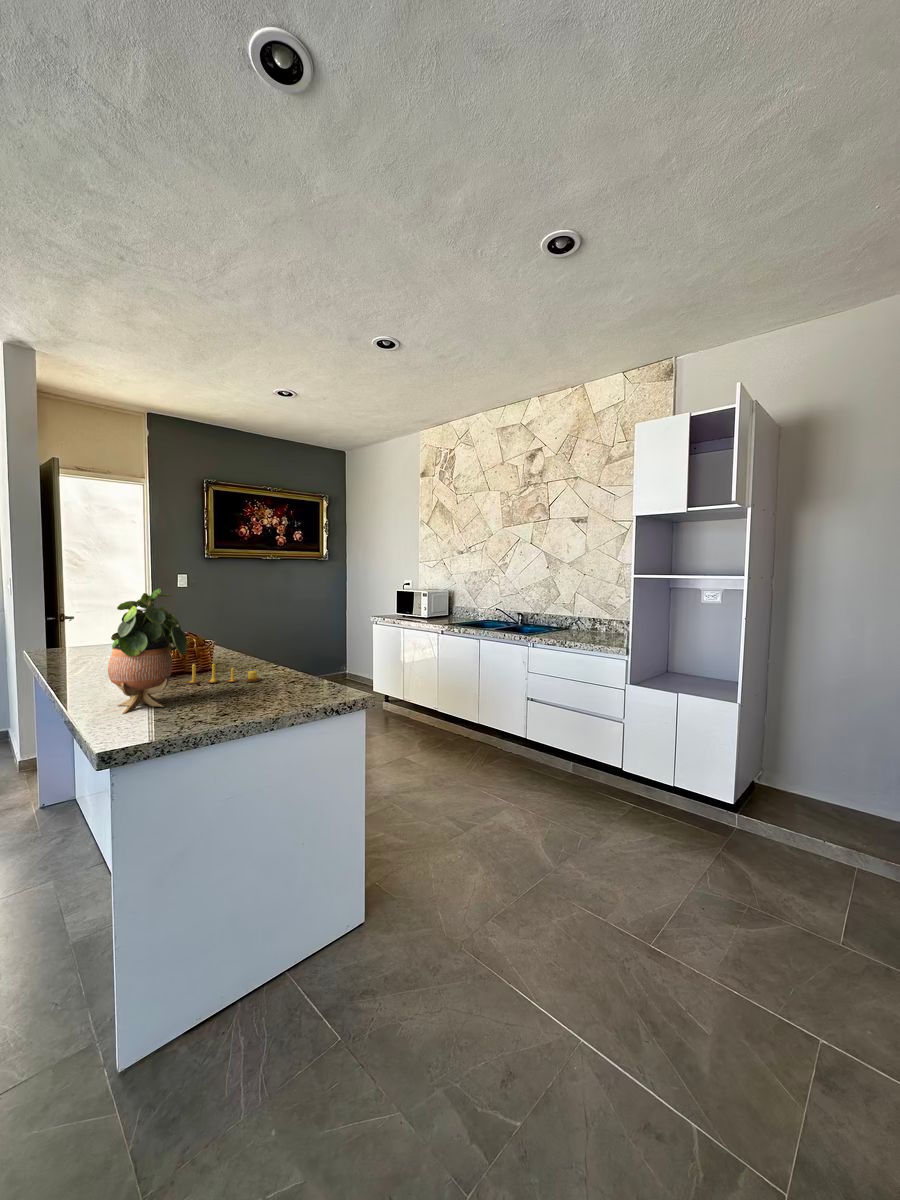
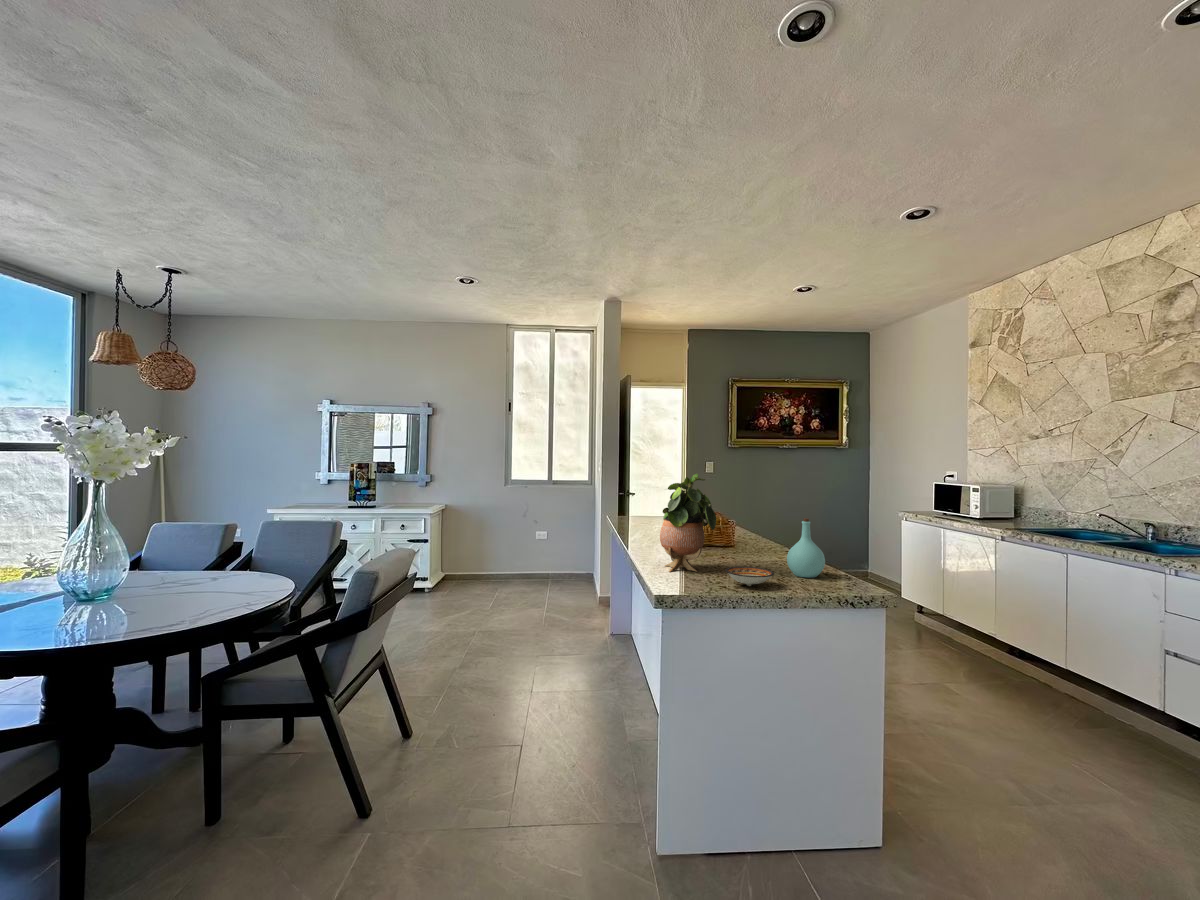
bottle: none [272,632,311,693] -> present [787,518,825,578]
candle: present [187,664,260,684] -> none [713,539,776,563]
ceramic bowl: none [199,692,258,715] -> present [725,567,774,586]

